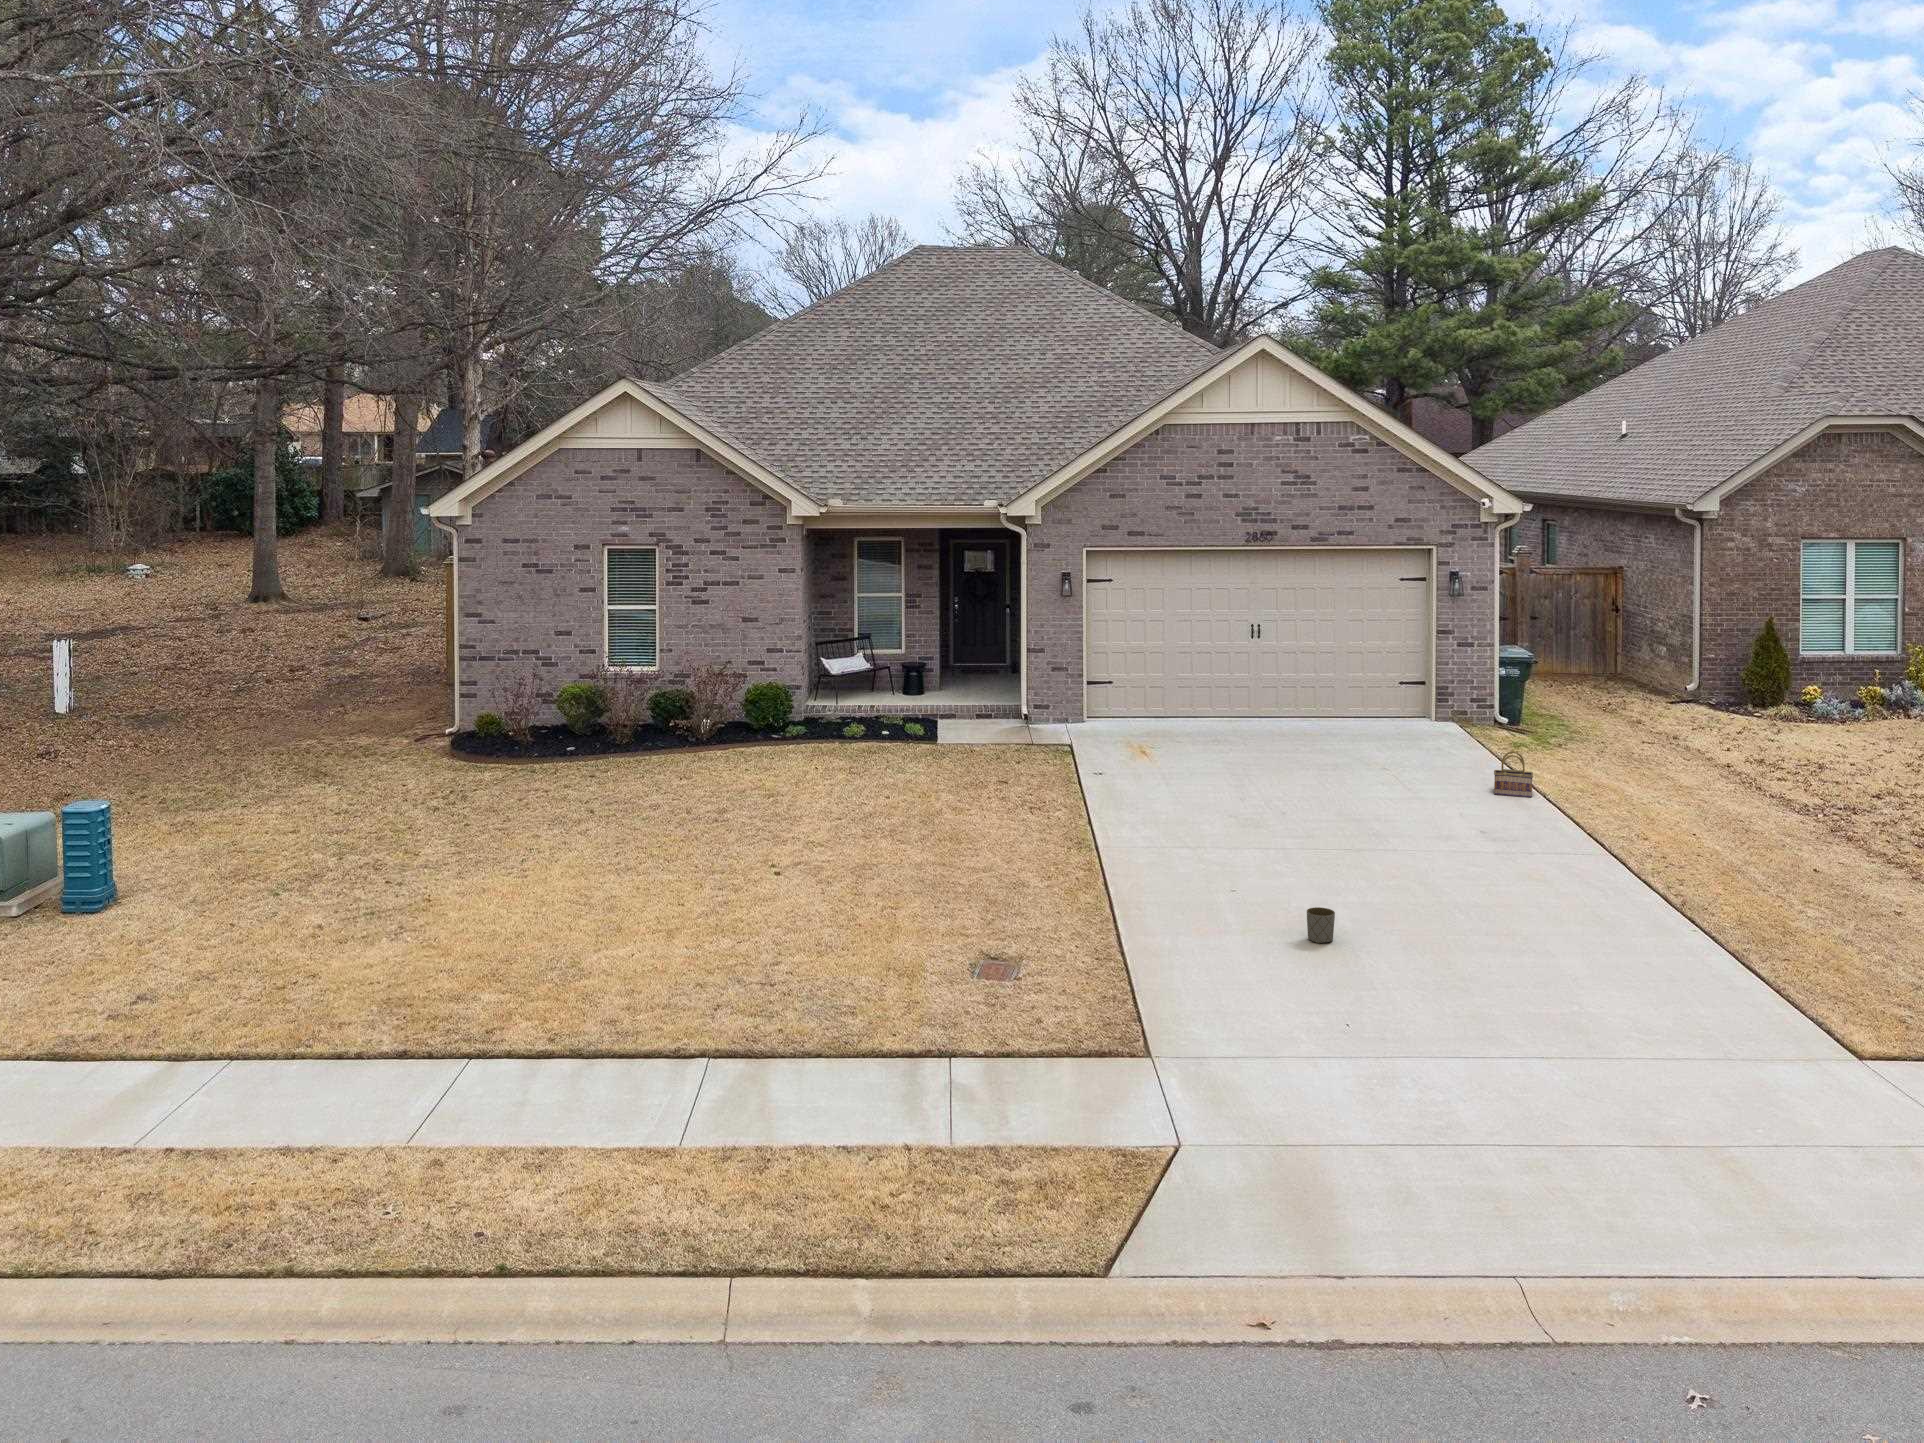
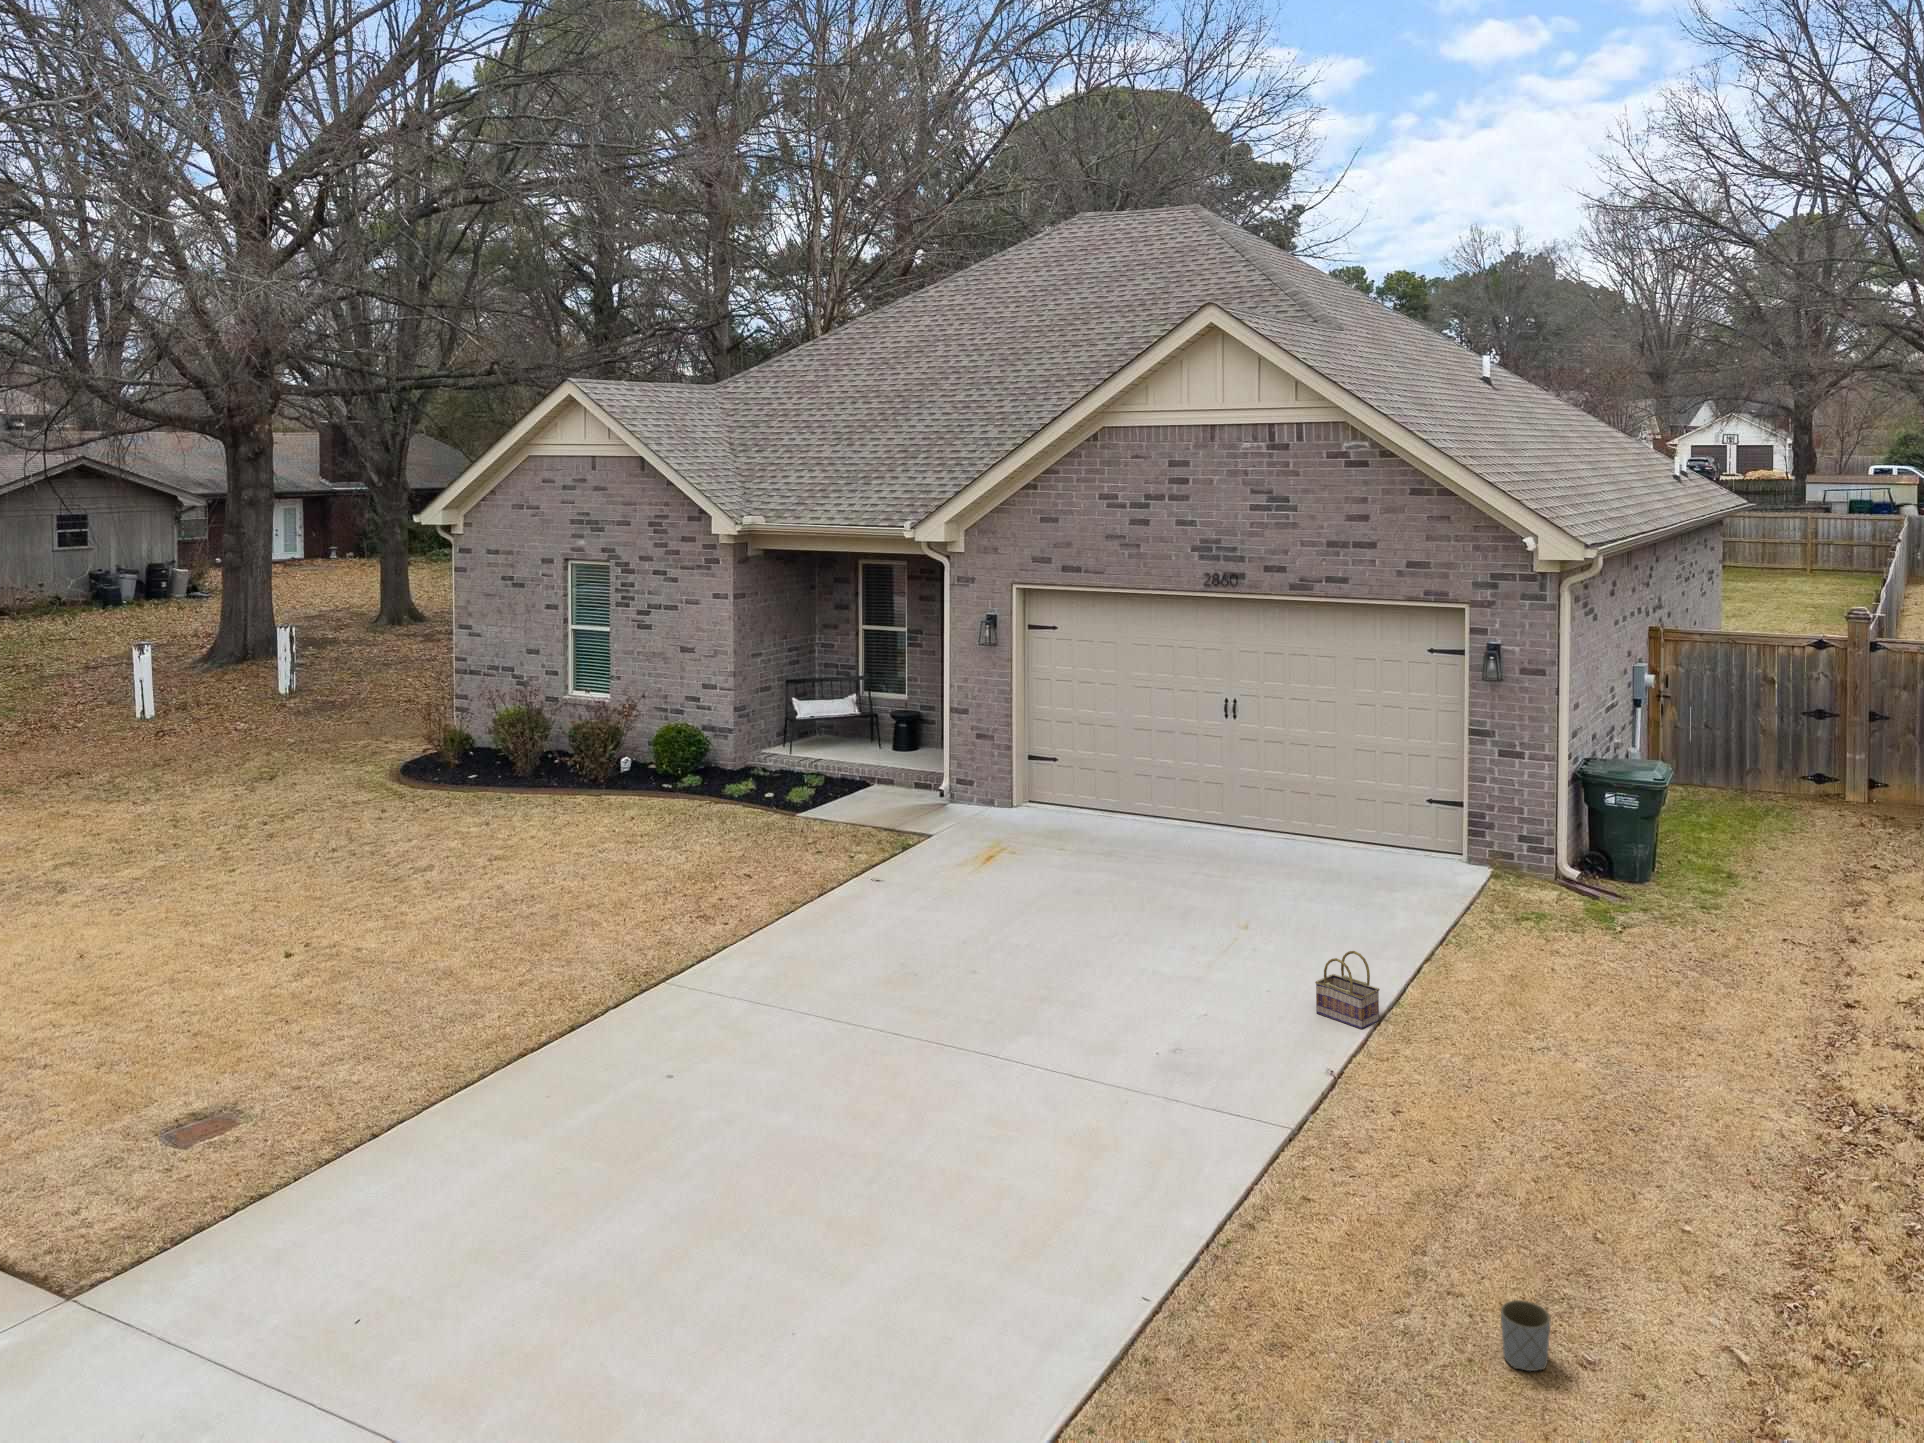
planter: present [1307,907,1335,944] -> present [1501,1300,1551,1371]

